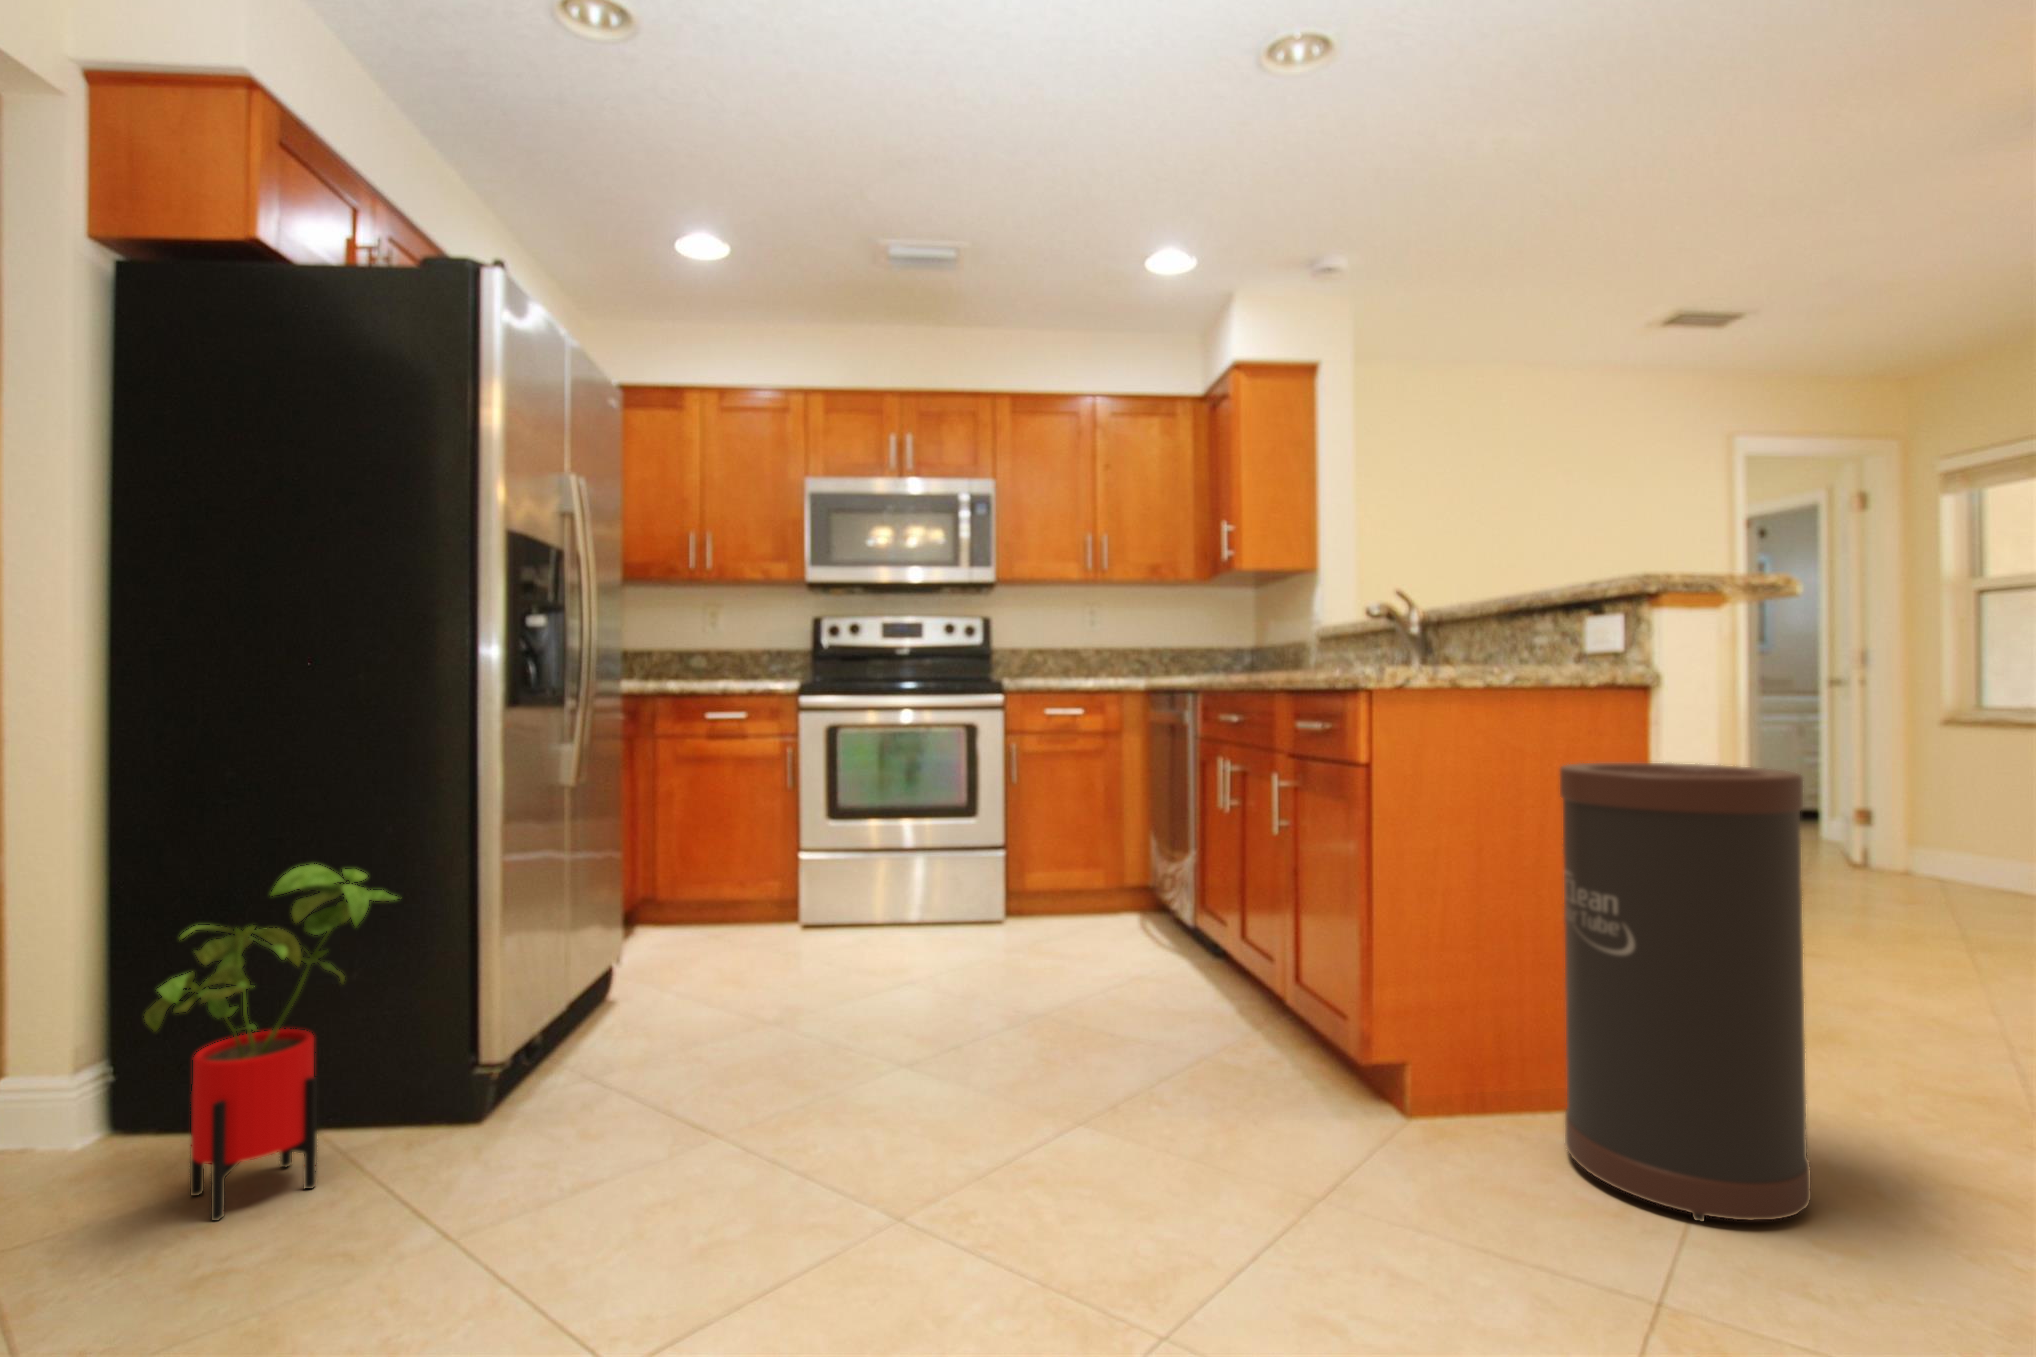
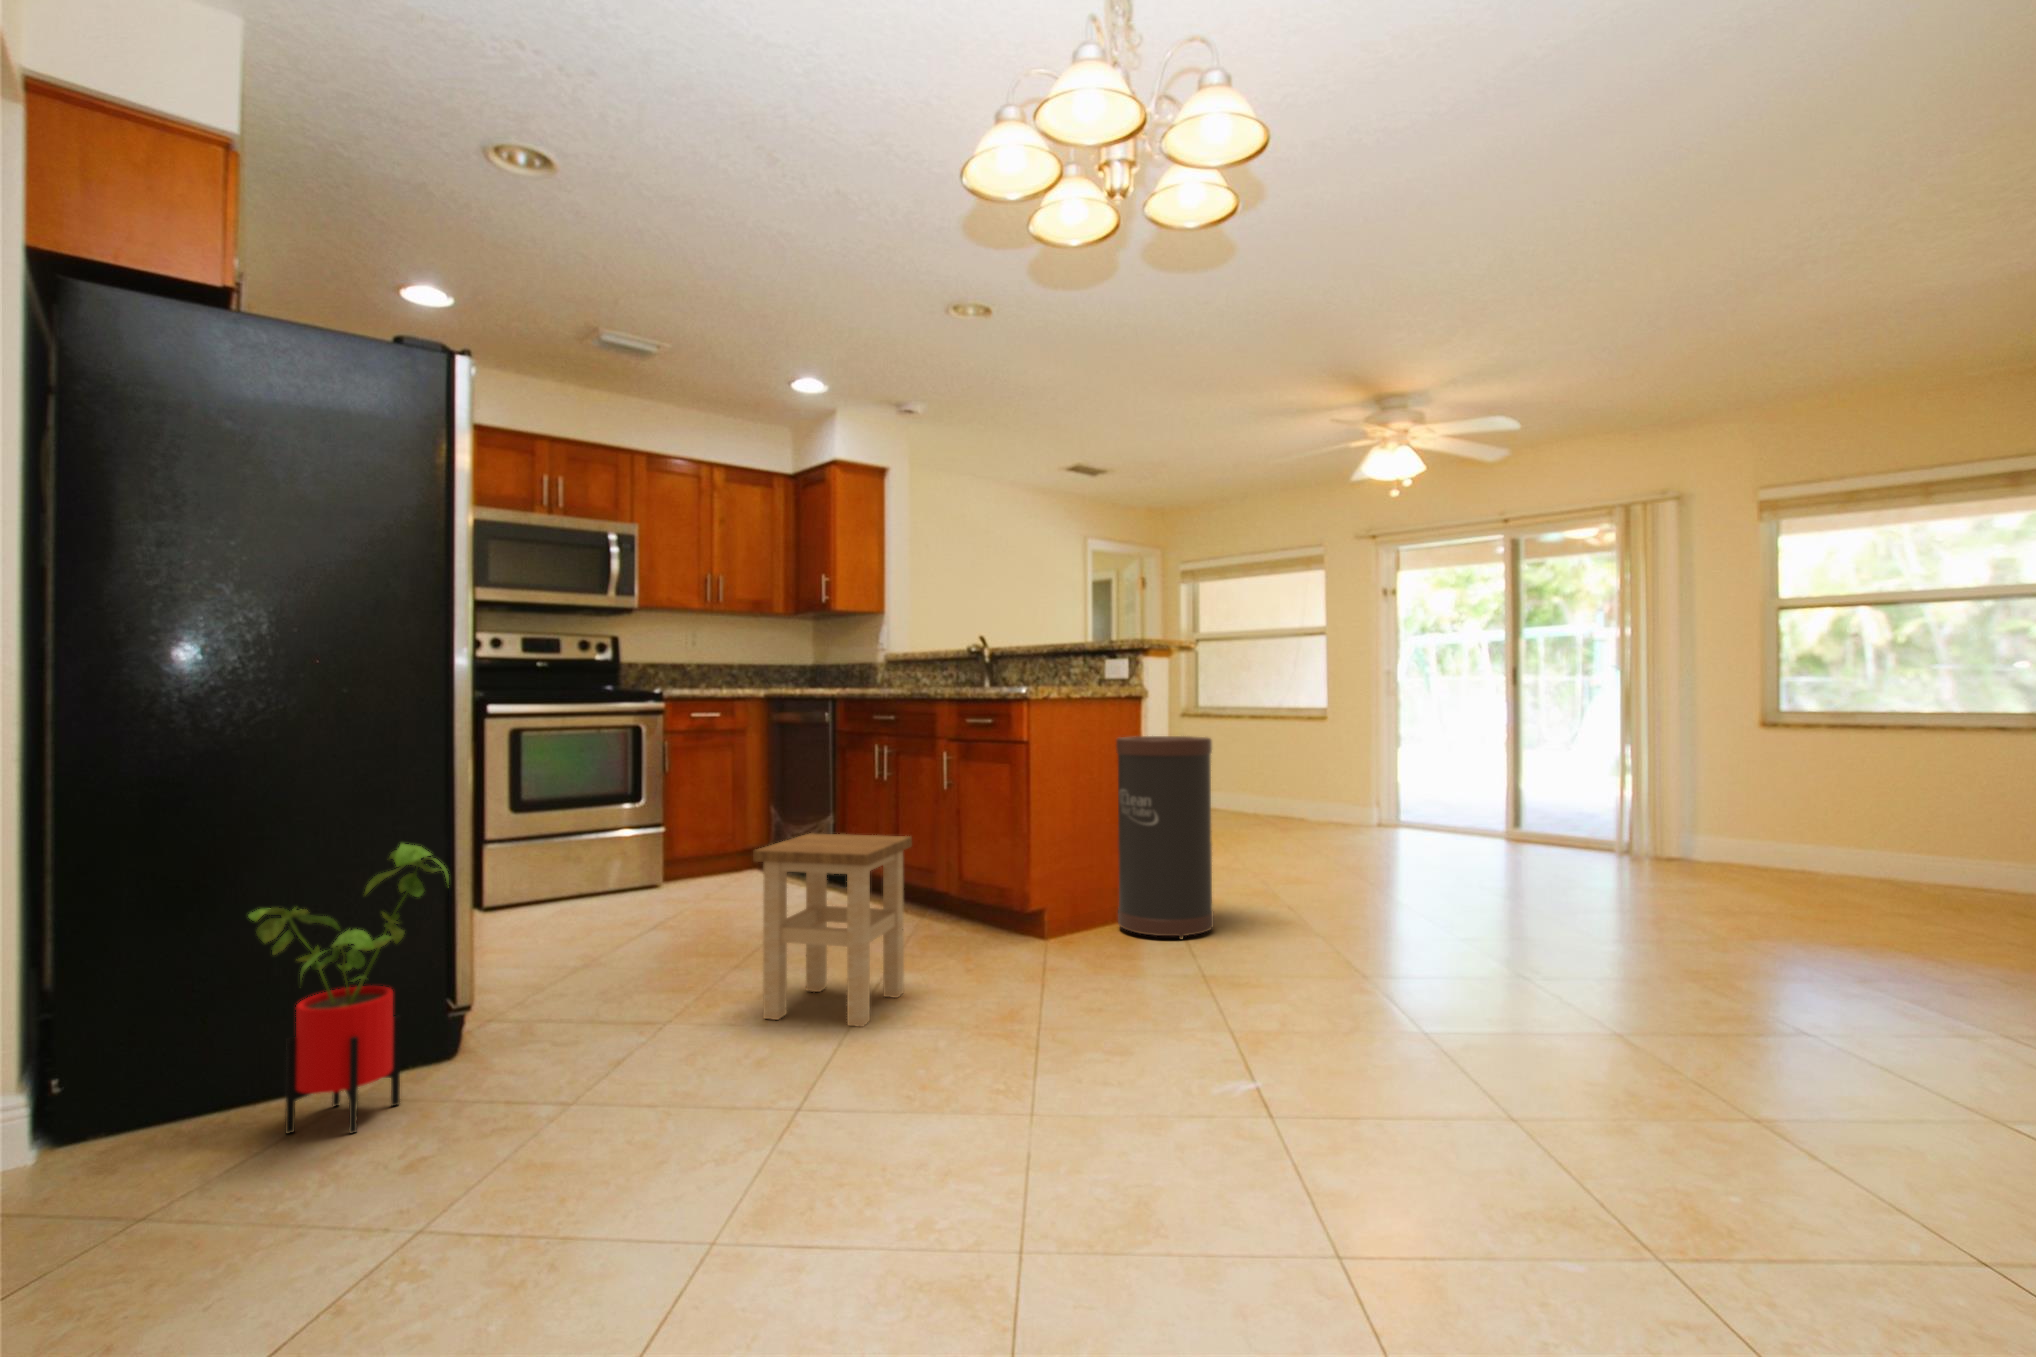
stool: none [777,893,1041,1253] -> present [753,833,912,1027]

